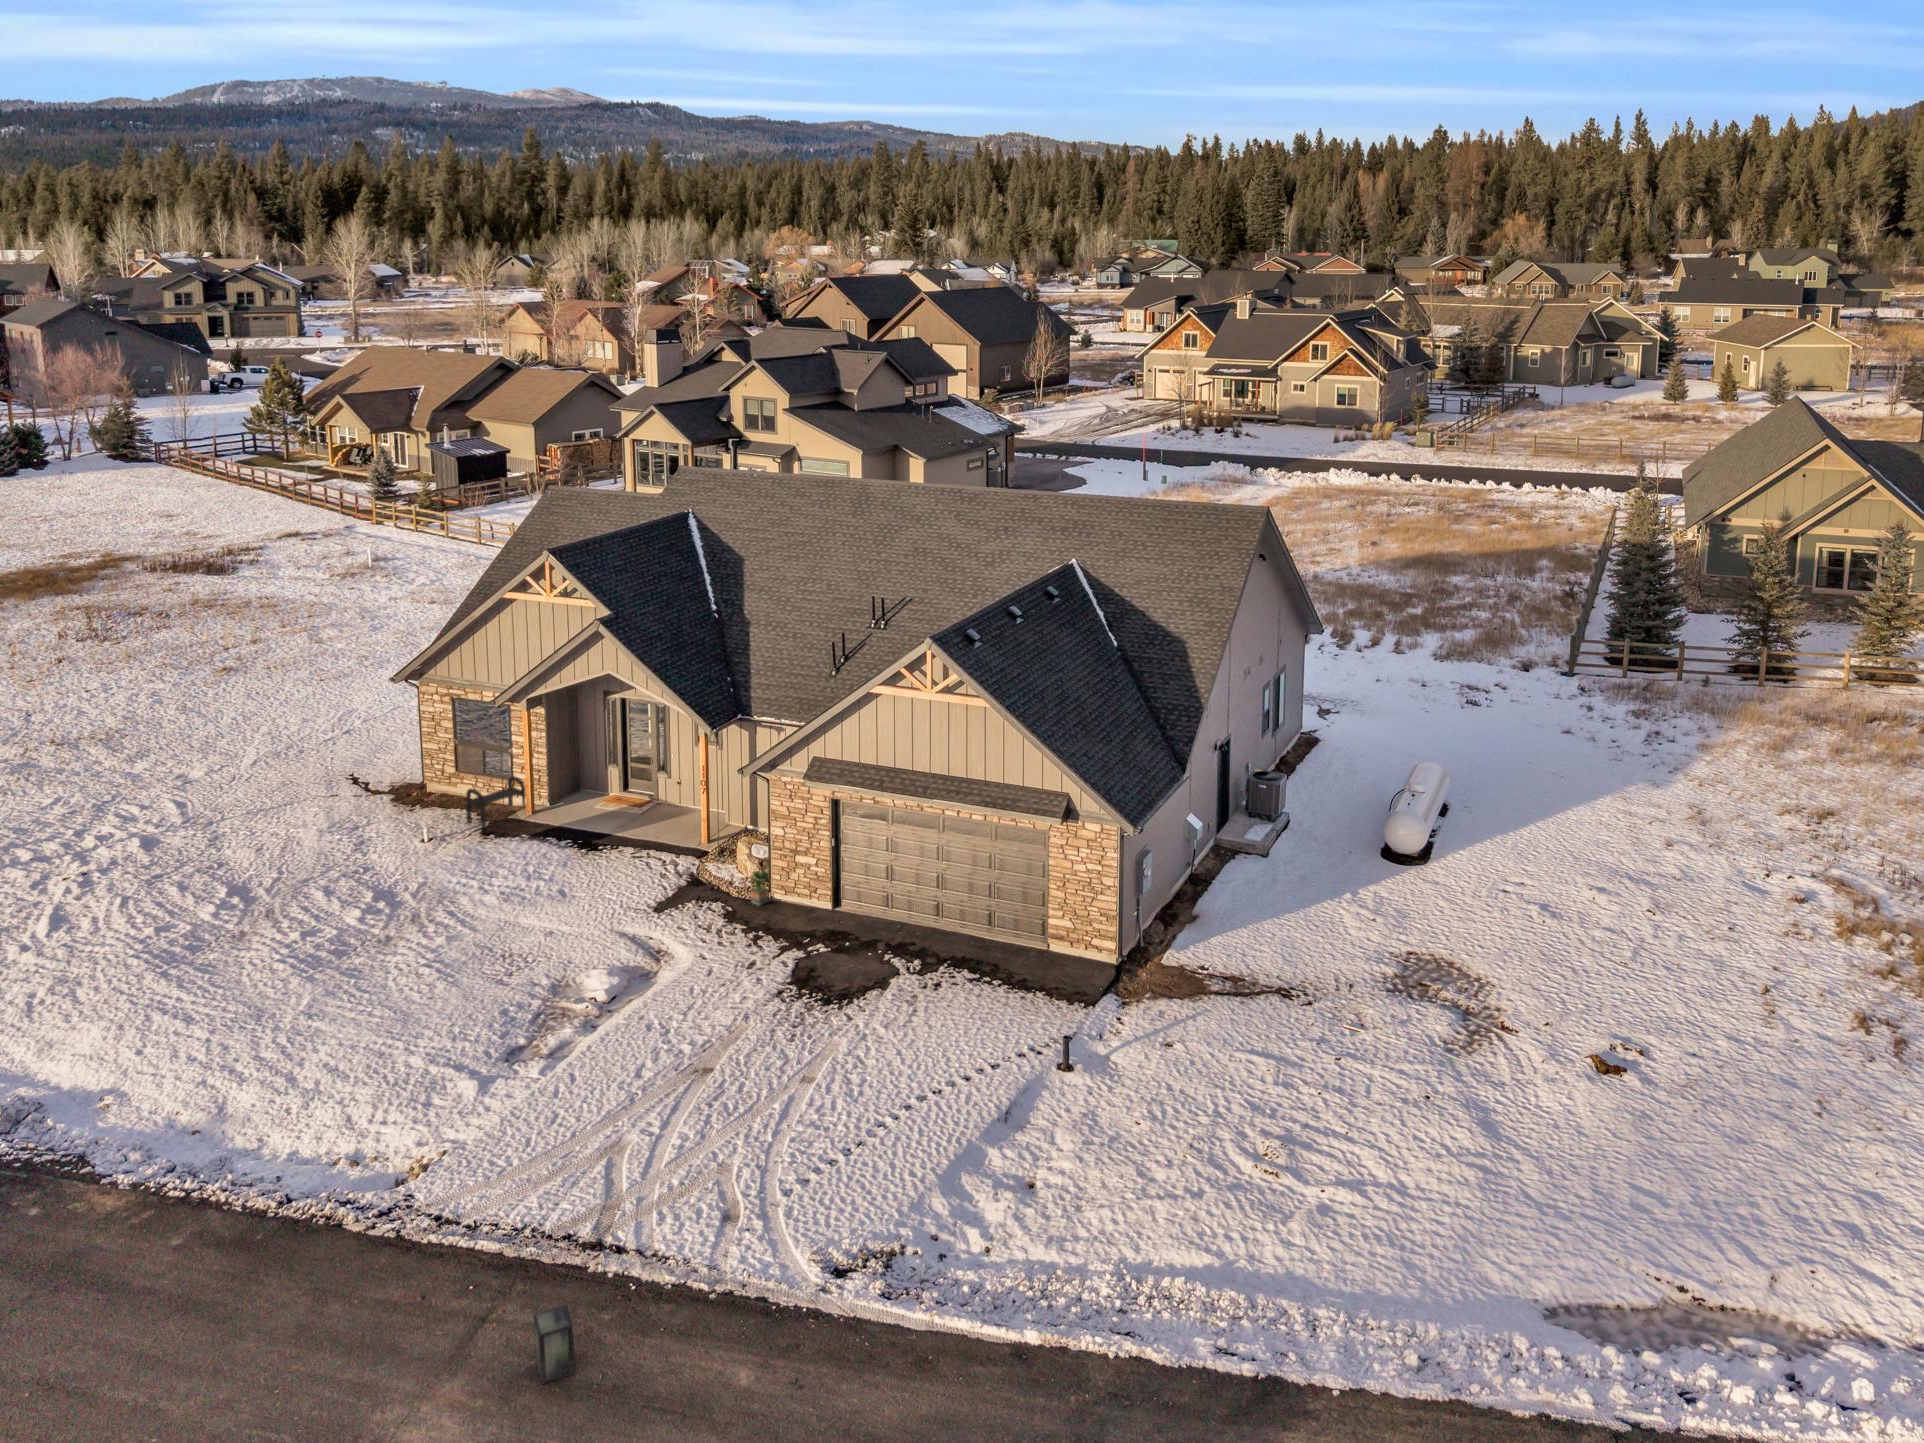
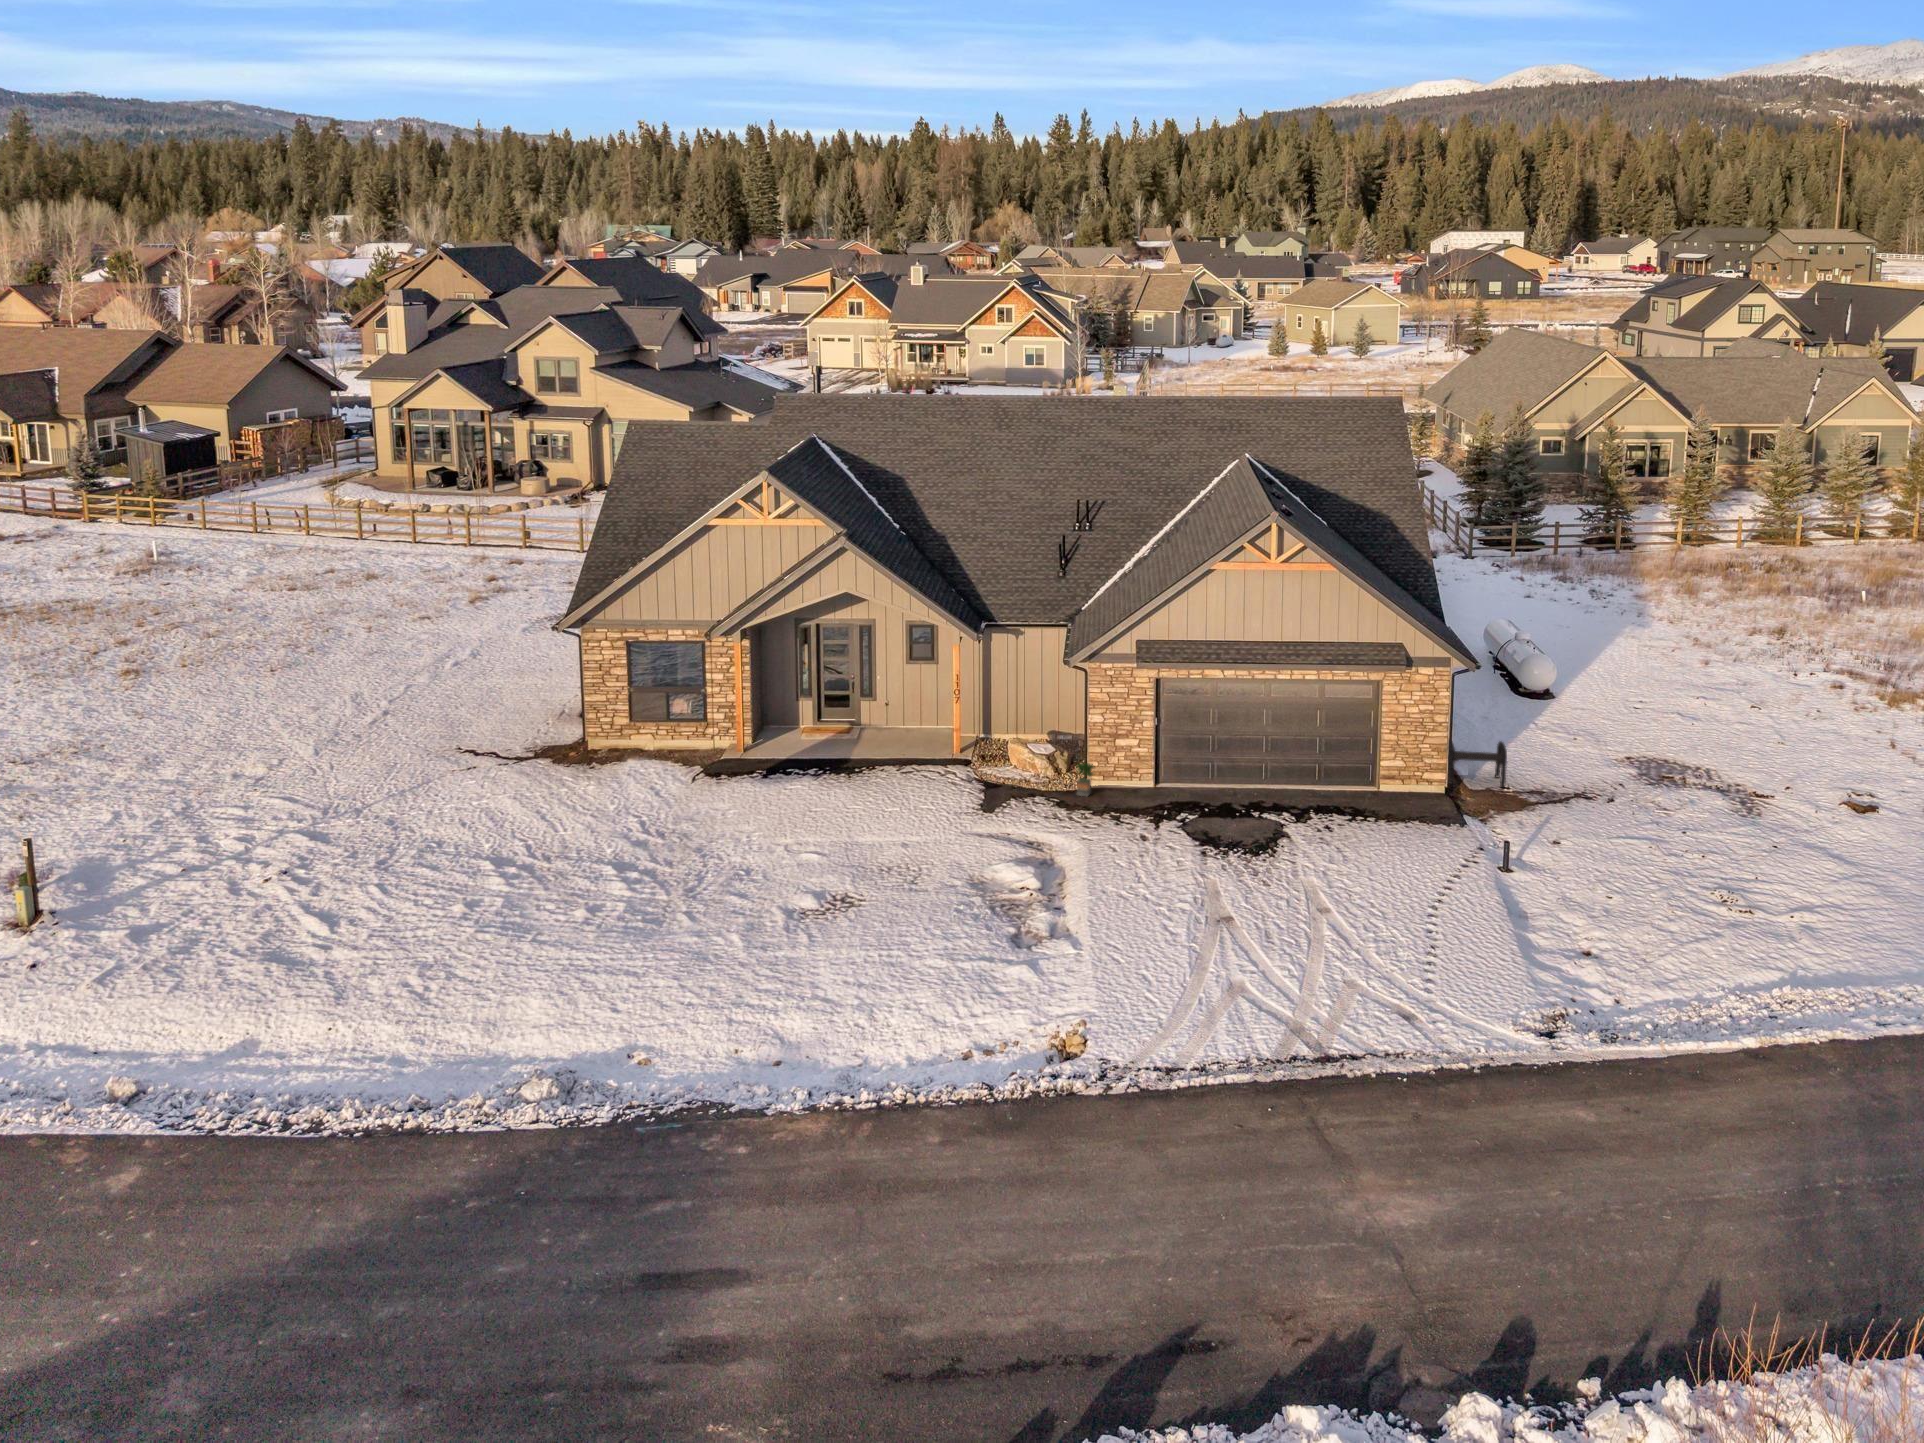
bench: present [466,776,525,829] -> present [1448,740,1507,788]
storage box: present [533,1306,576,1384] -> none [1406,1091,1453,1164]

